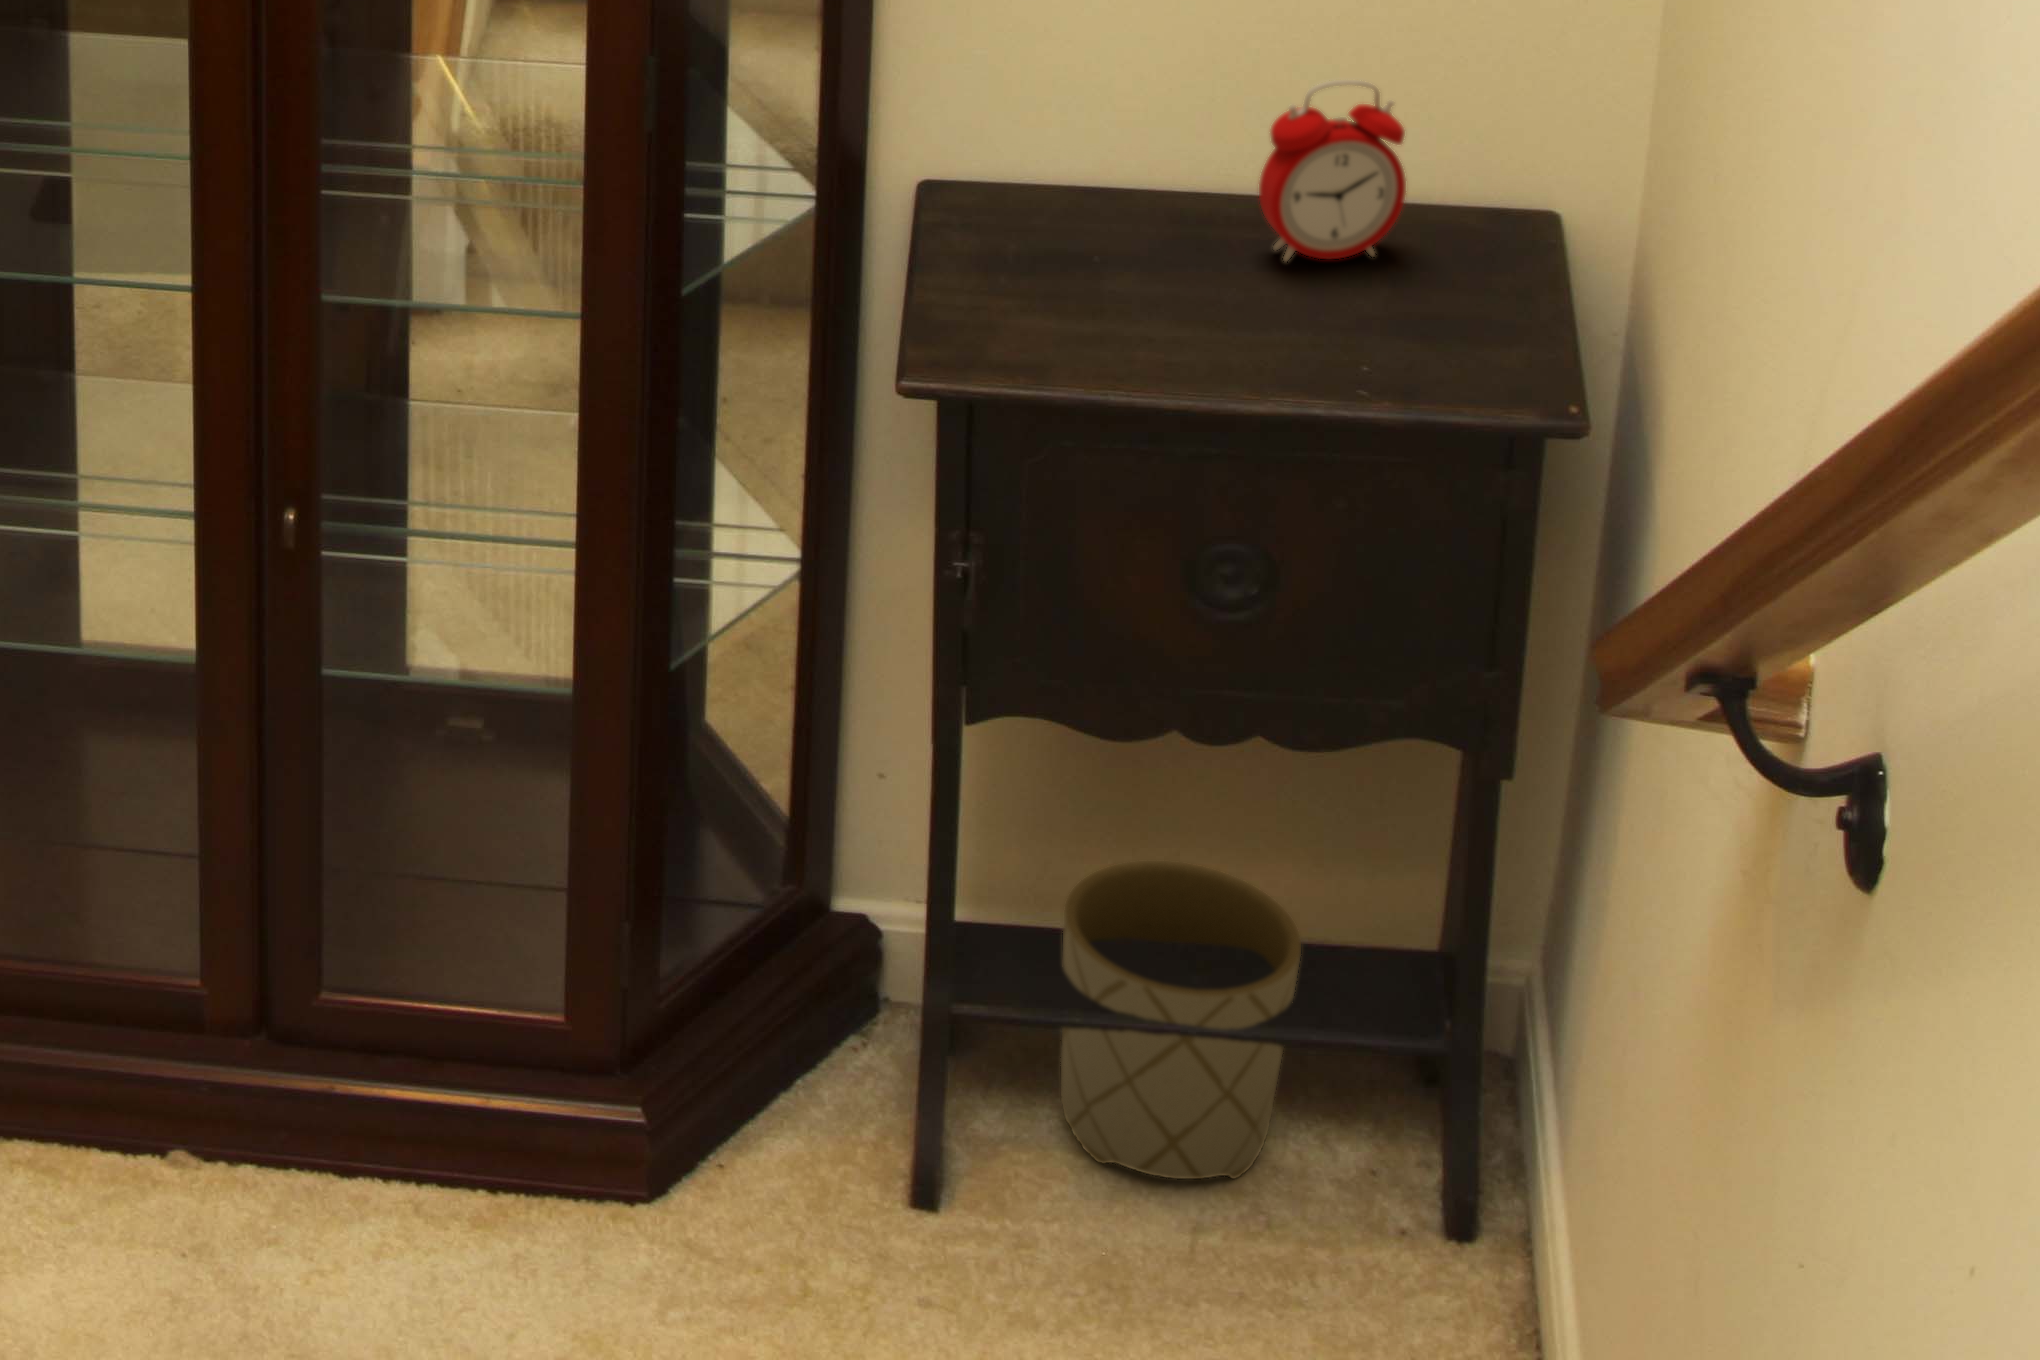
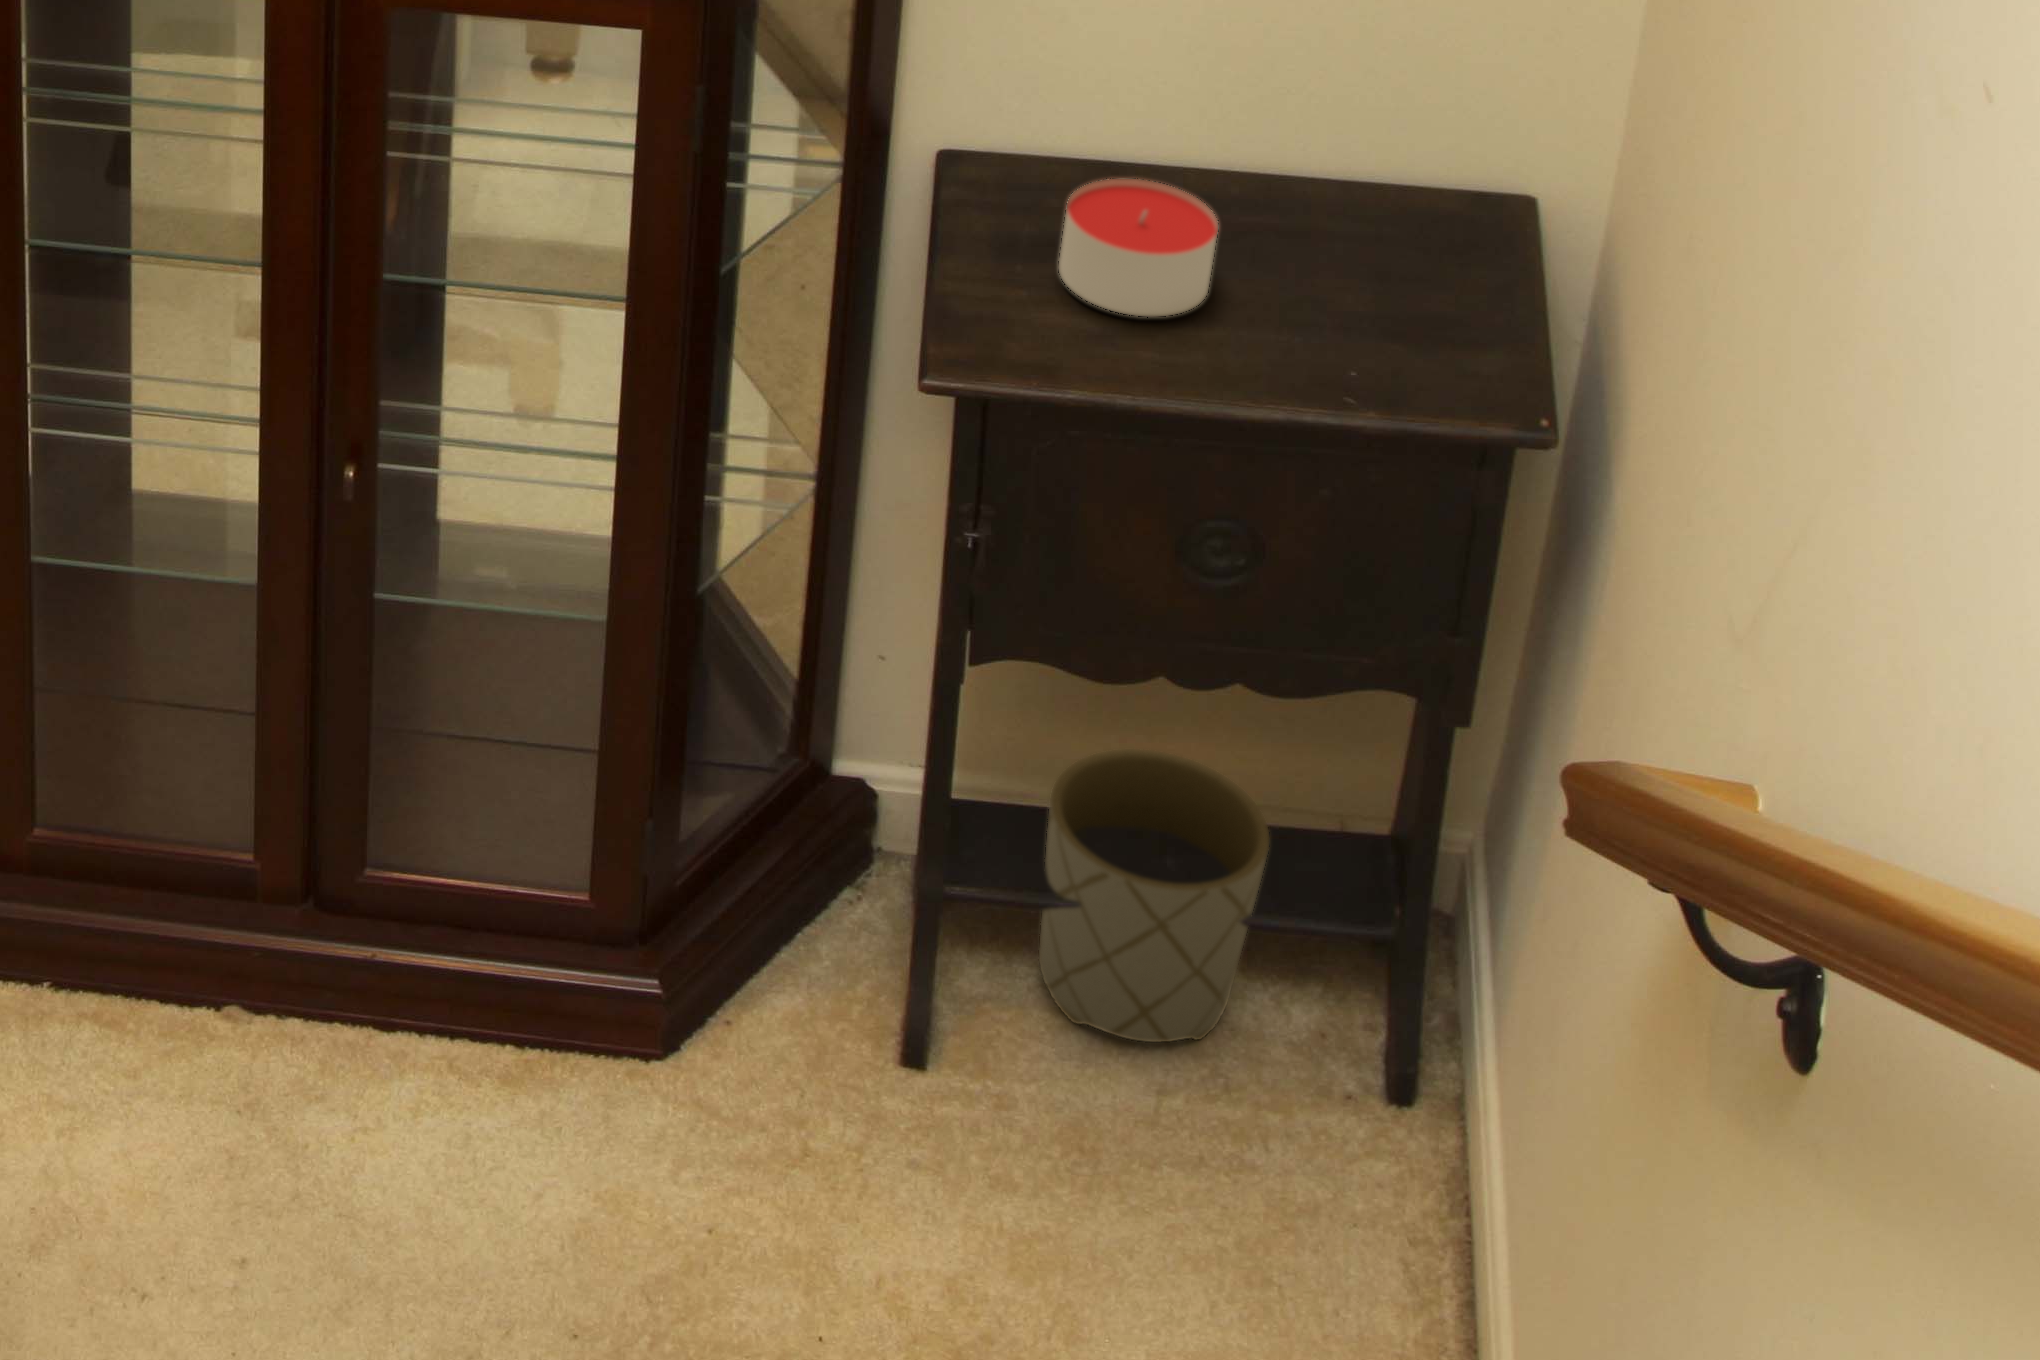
alarm clock: present [1259,80,1406,261] -> none [1266,70,1408,235]
candle: none [1042,200,1206,337] -> present [1059,179,1218,316]

